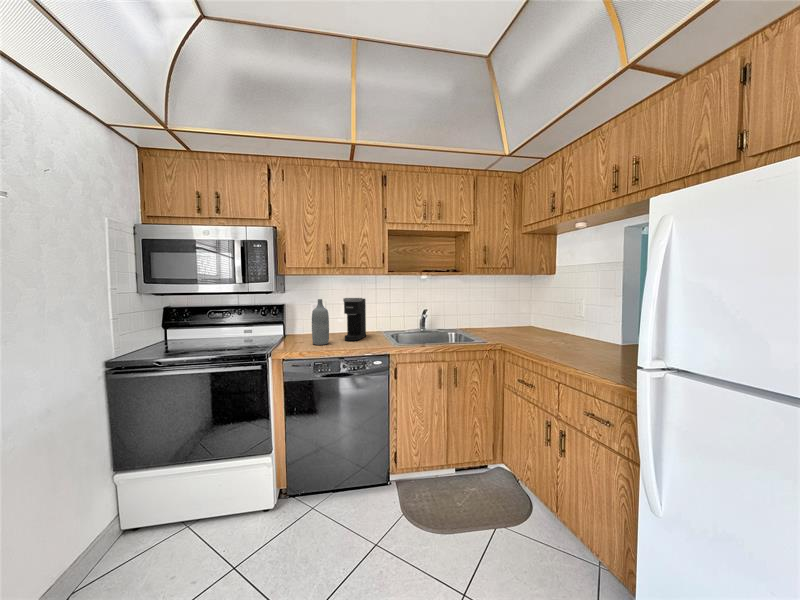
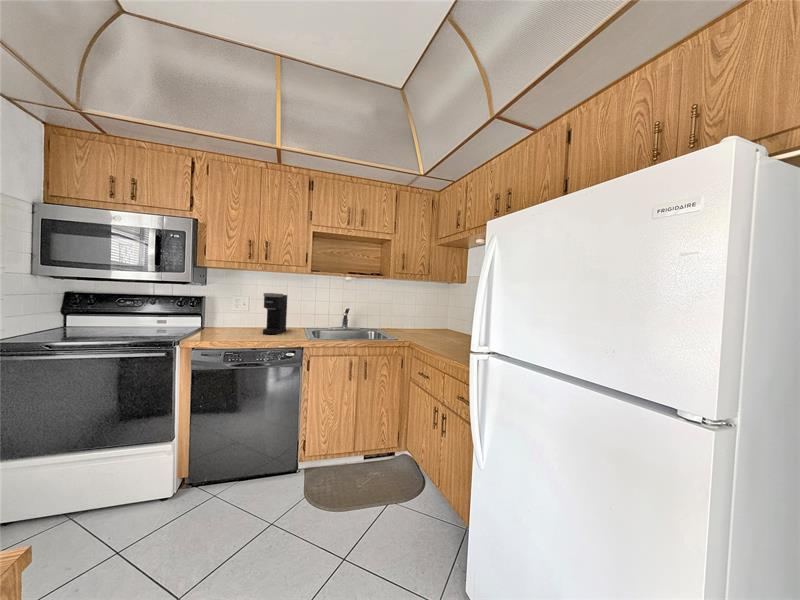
bottle: present [312,299,329,345] -> none [228,292,246,336]

